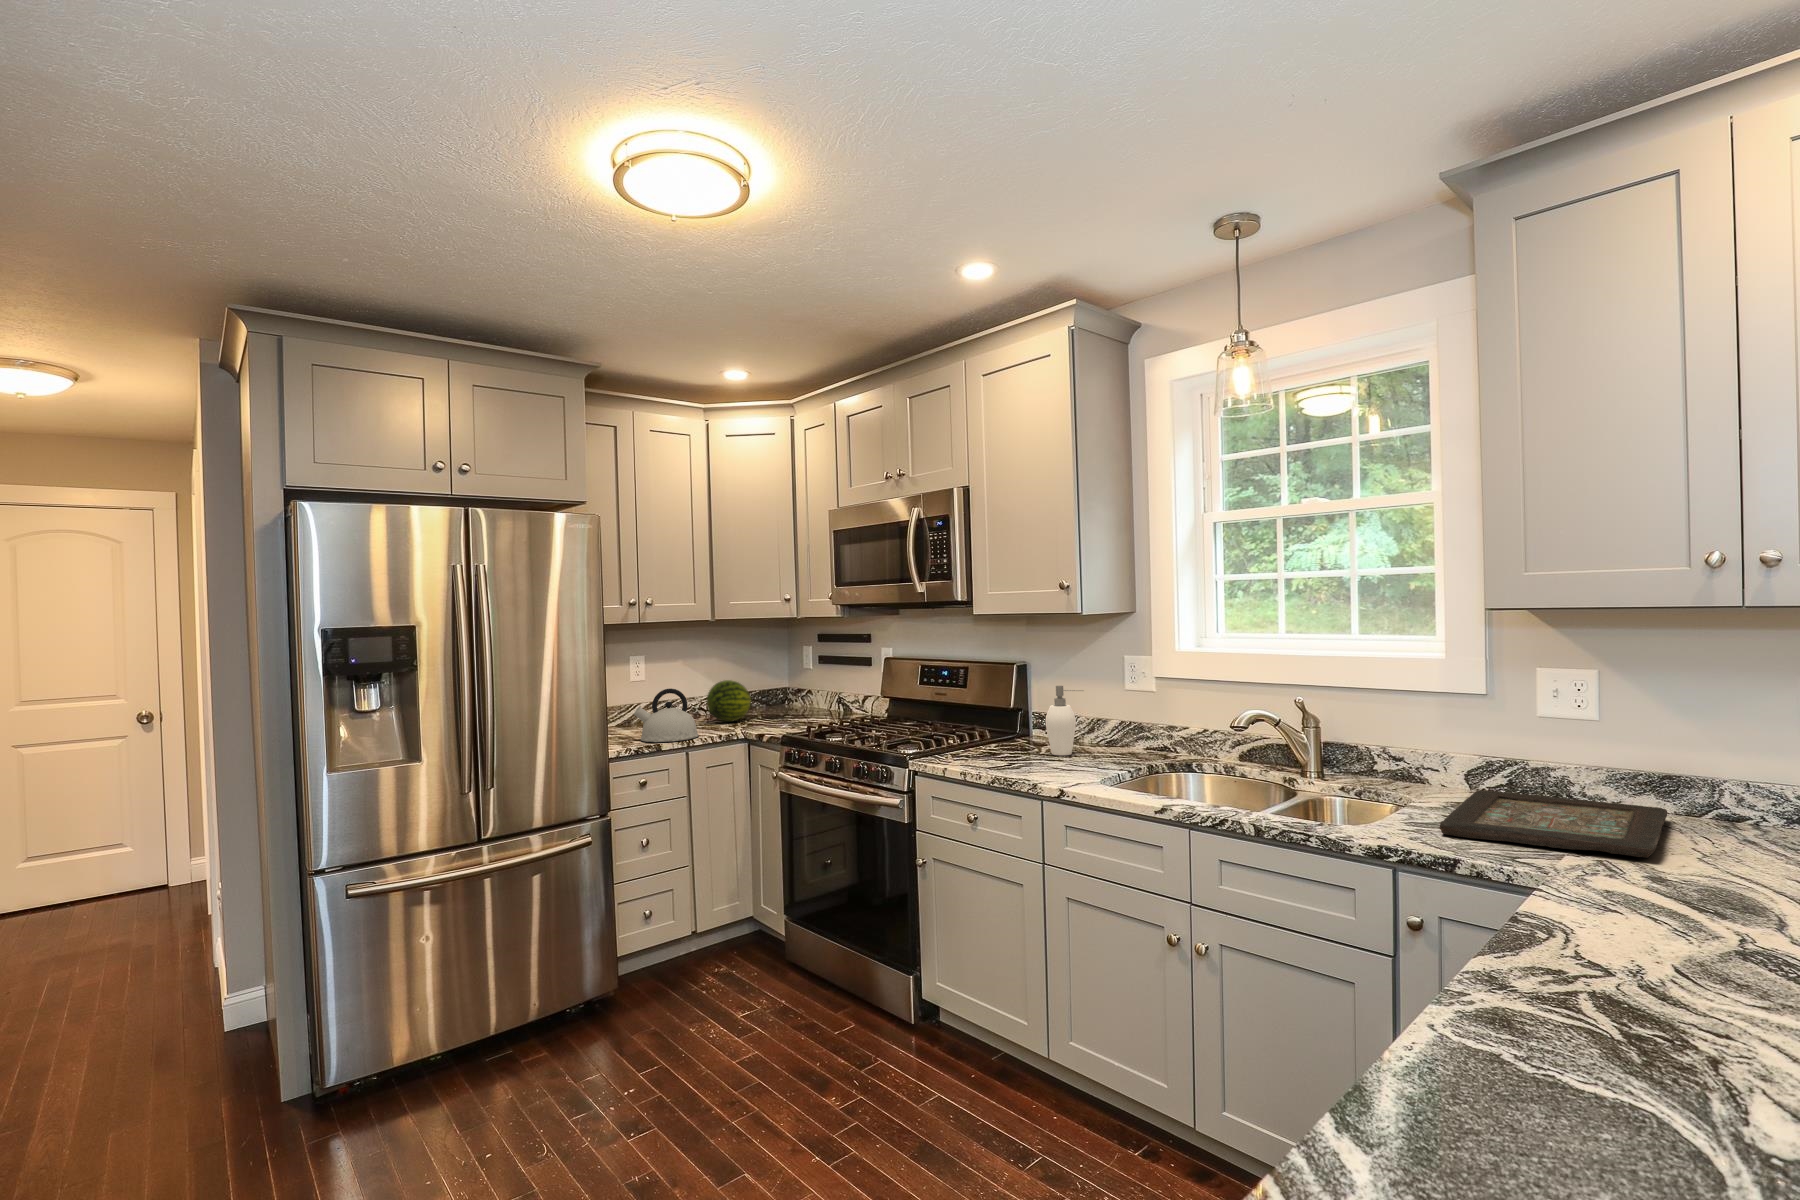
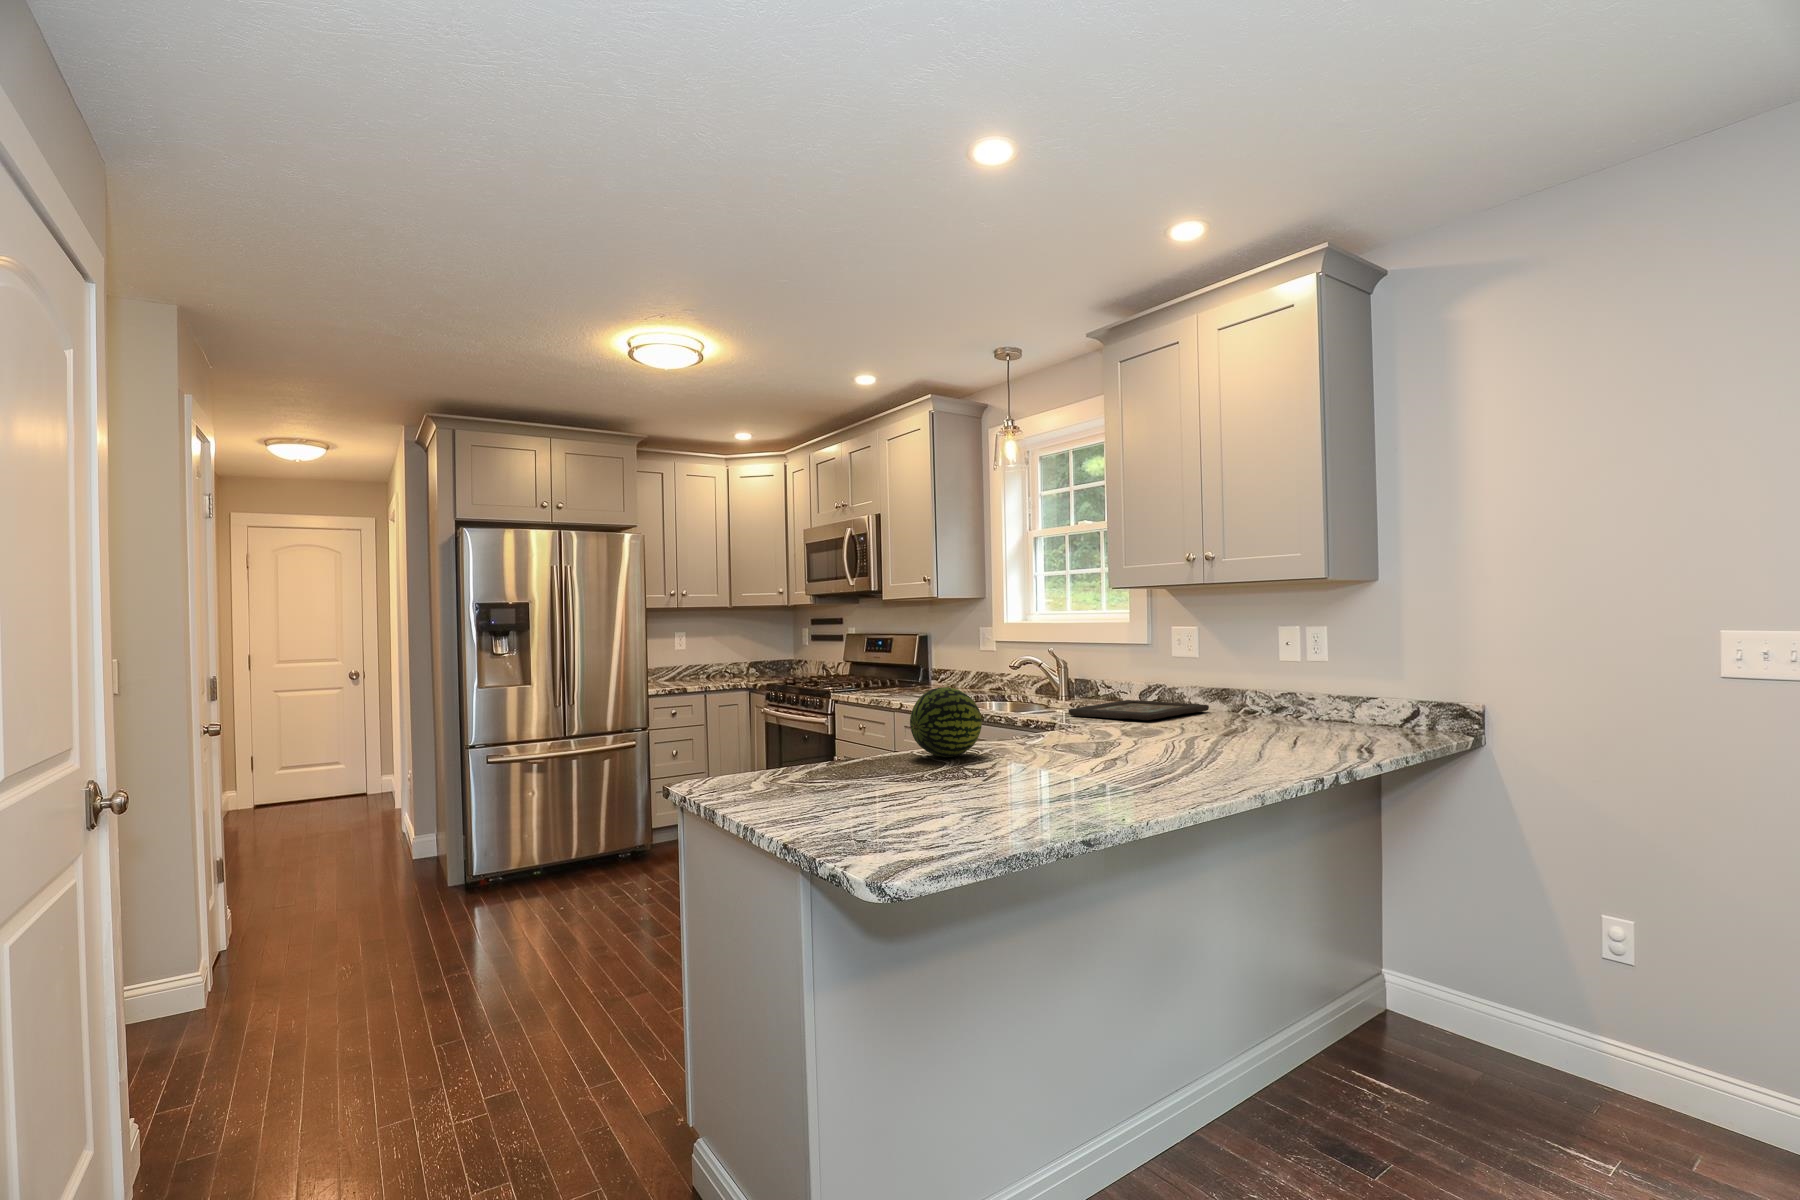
fruit: present [707,680,751,722] -> present [910,687,982,757]
soap dispenser: present [1045,685,1084,755] -> none [919,646,943,691]
kettle: present [634,689,699,742] -> none [670,652,714,687]

